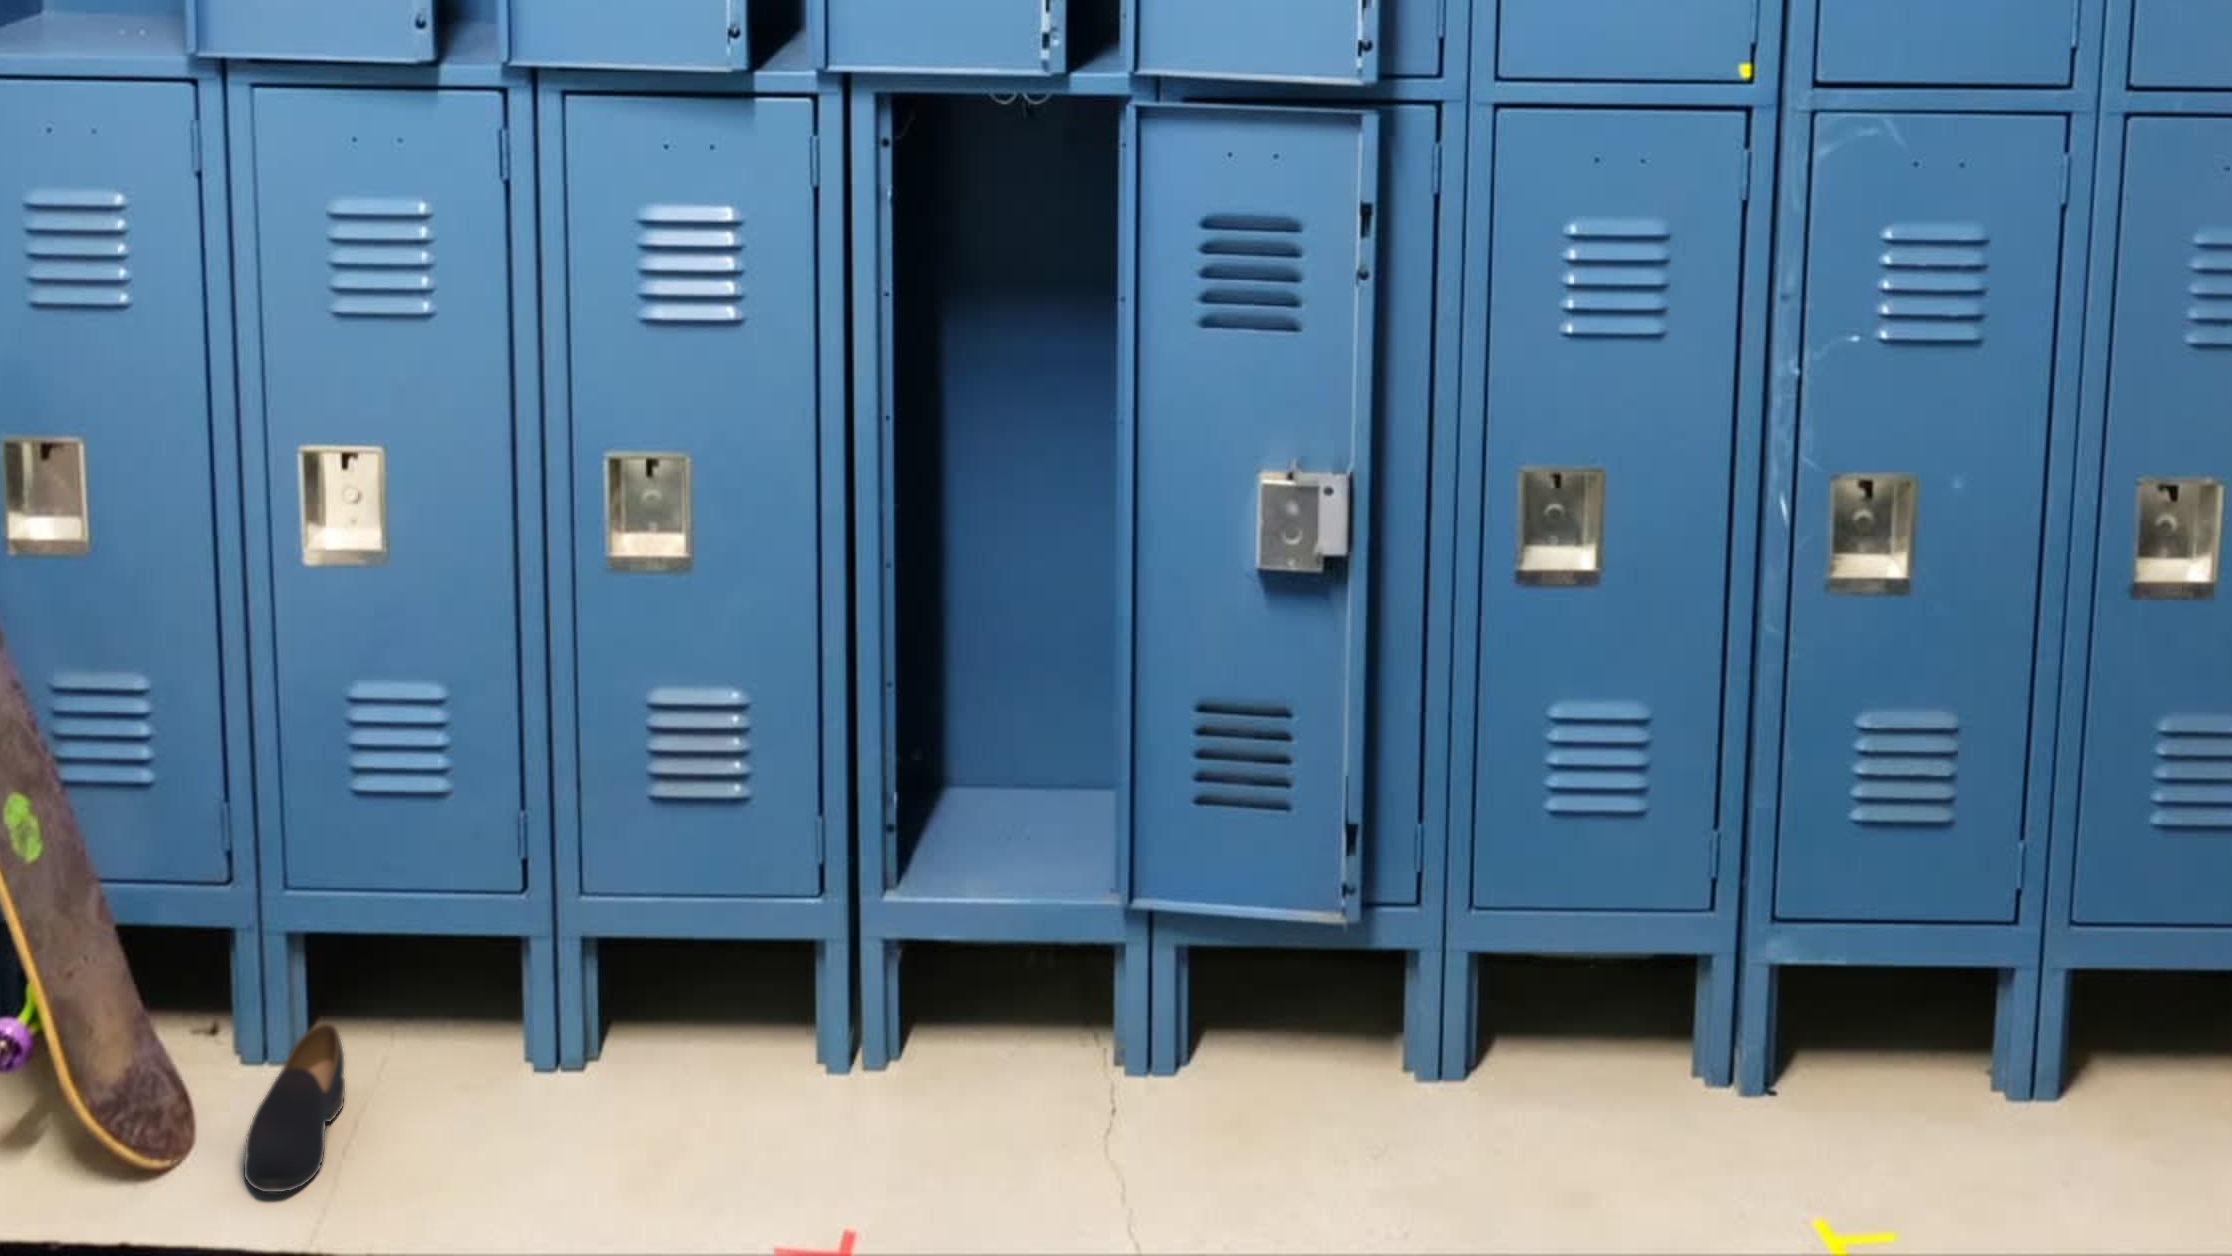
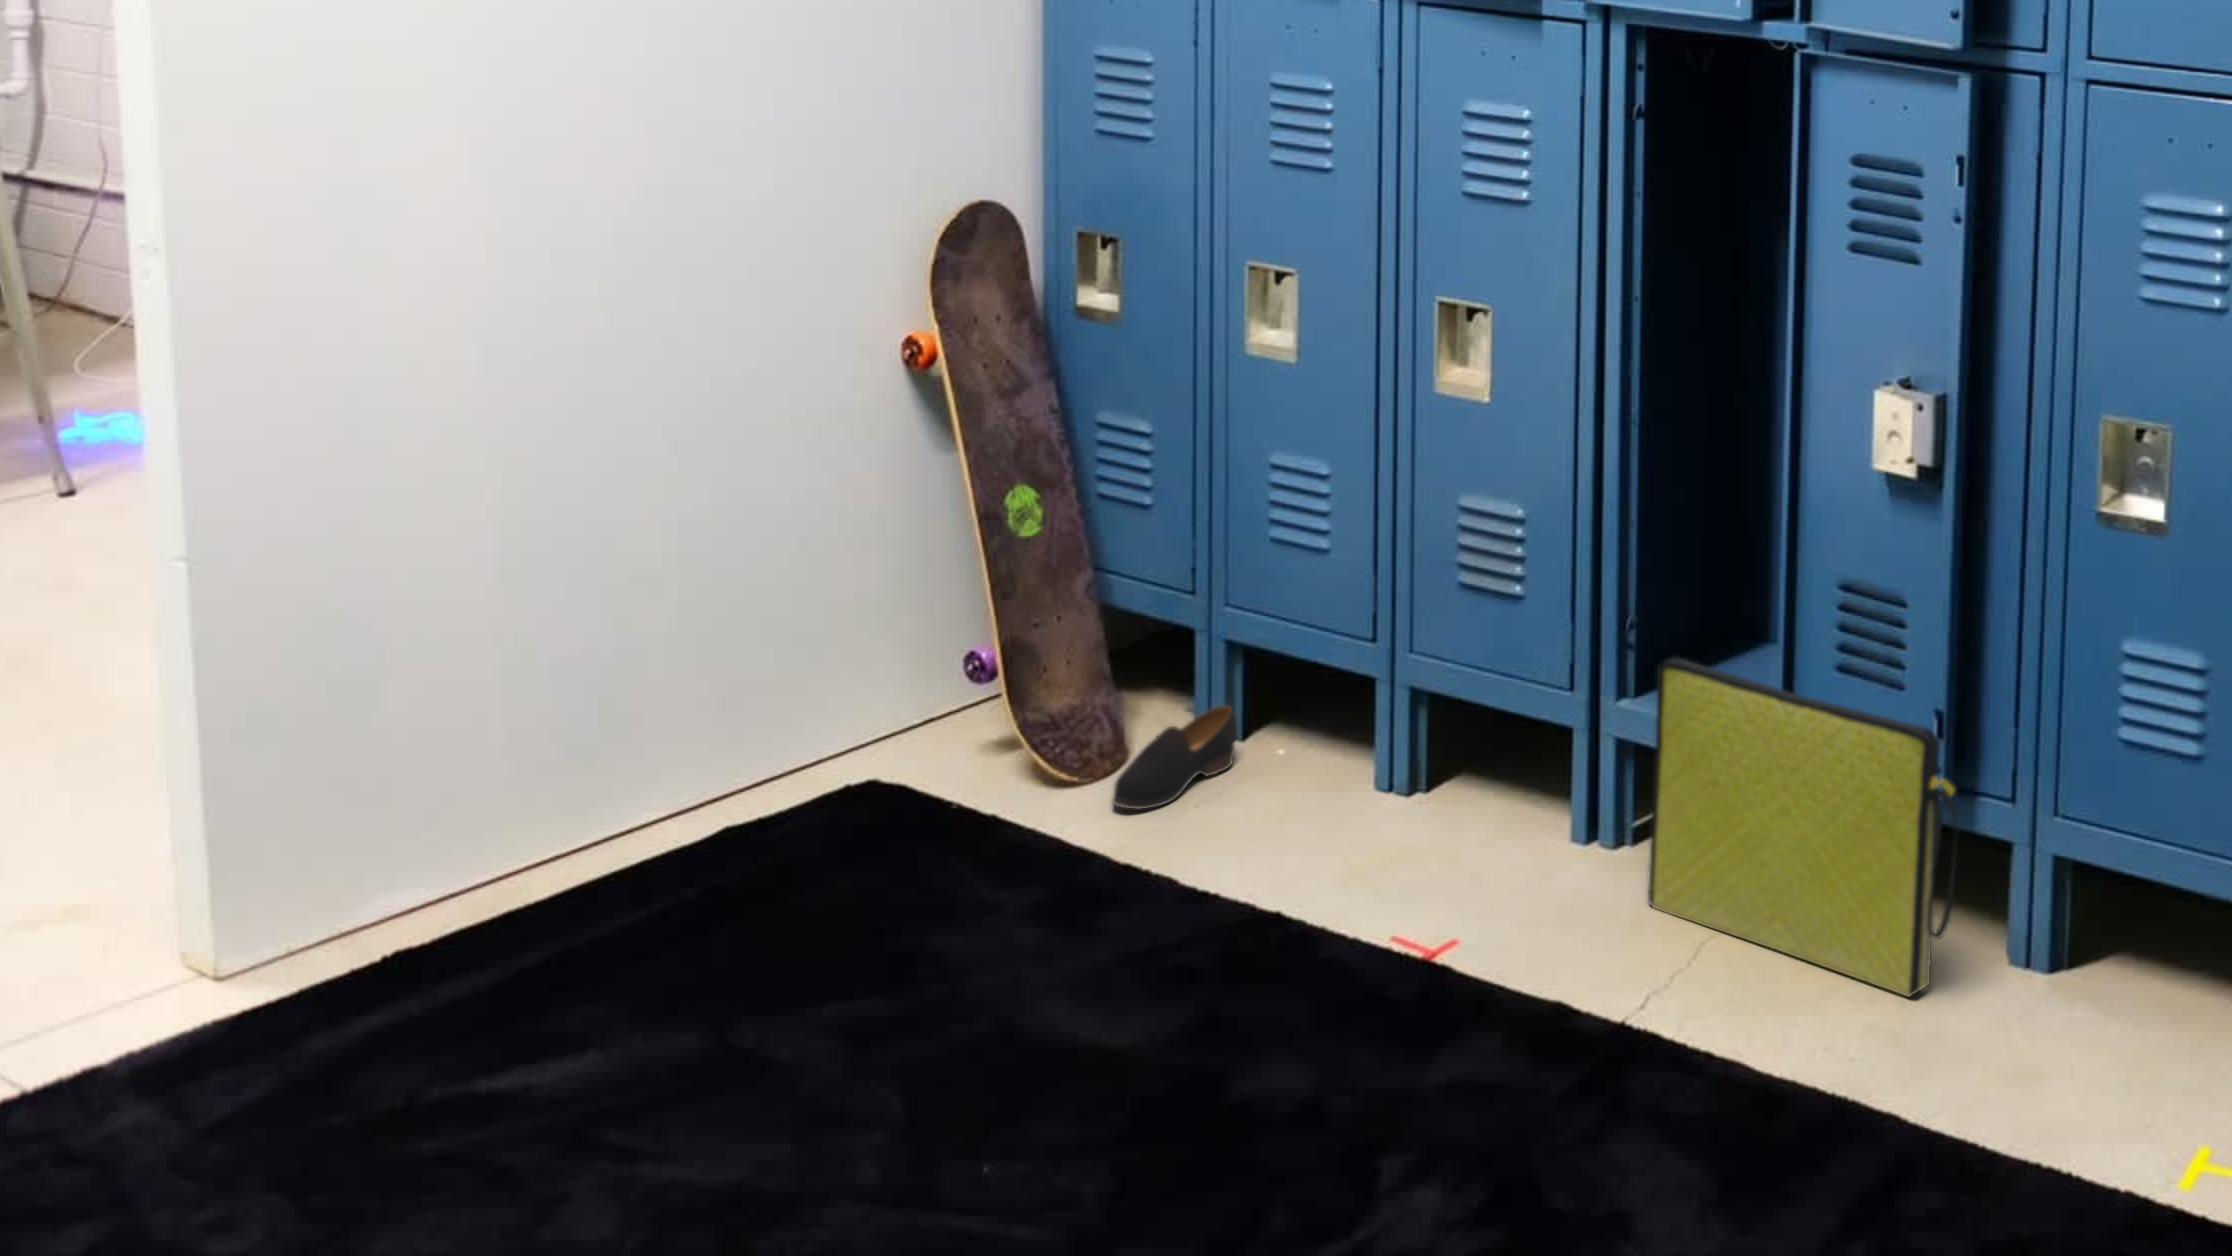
bag: none [1012,842,1426,1171] -> present [1648,658,1957,996]

